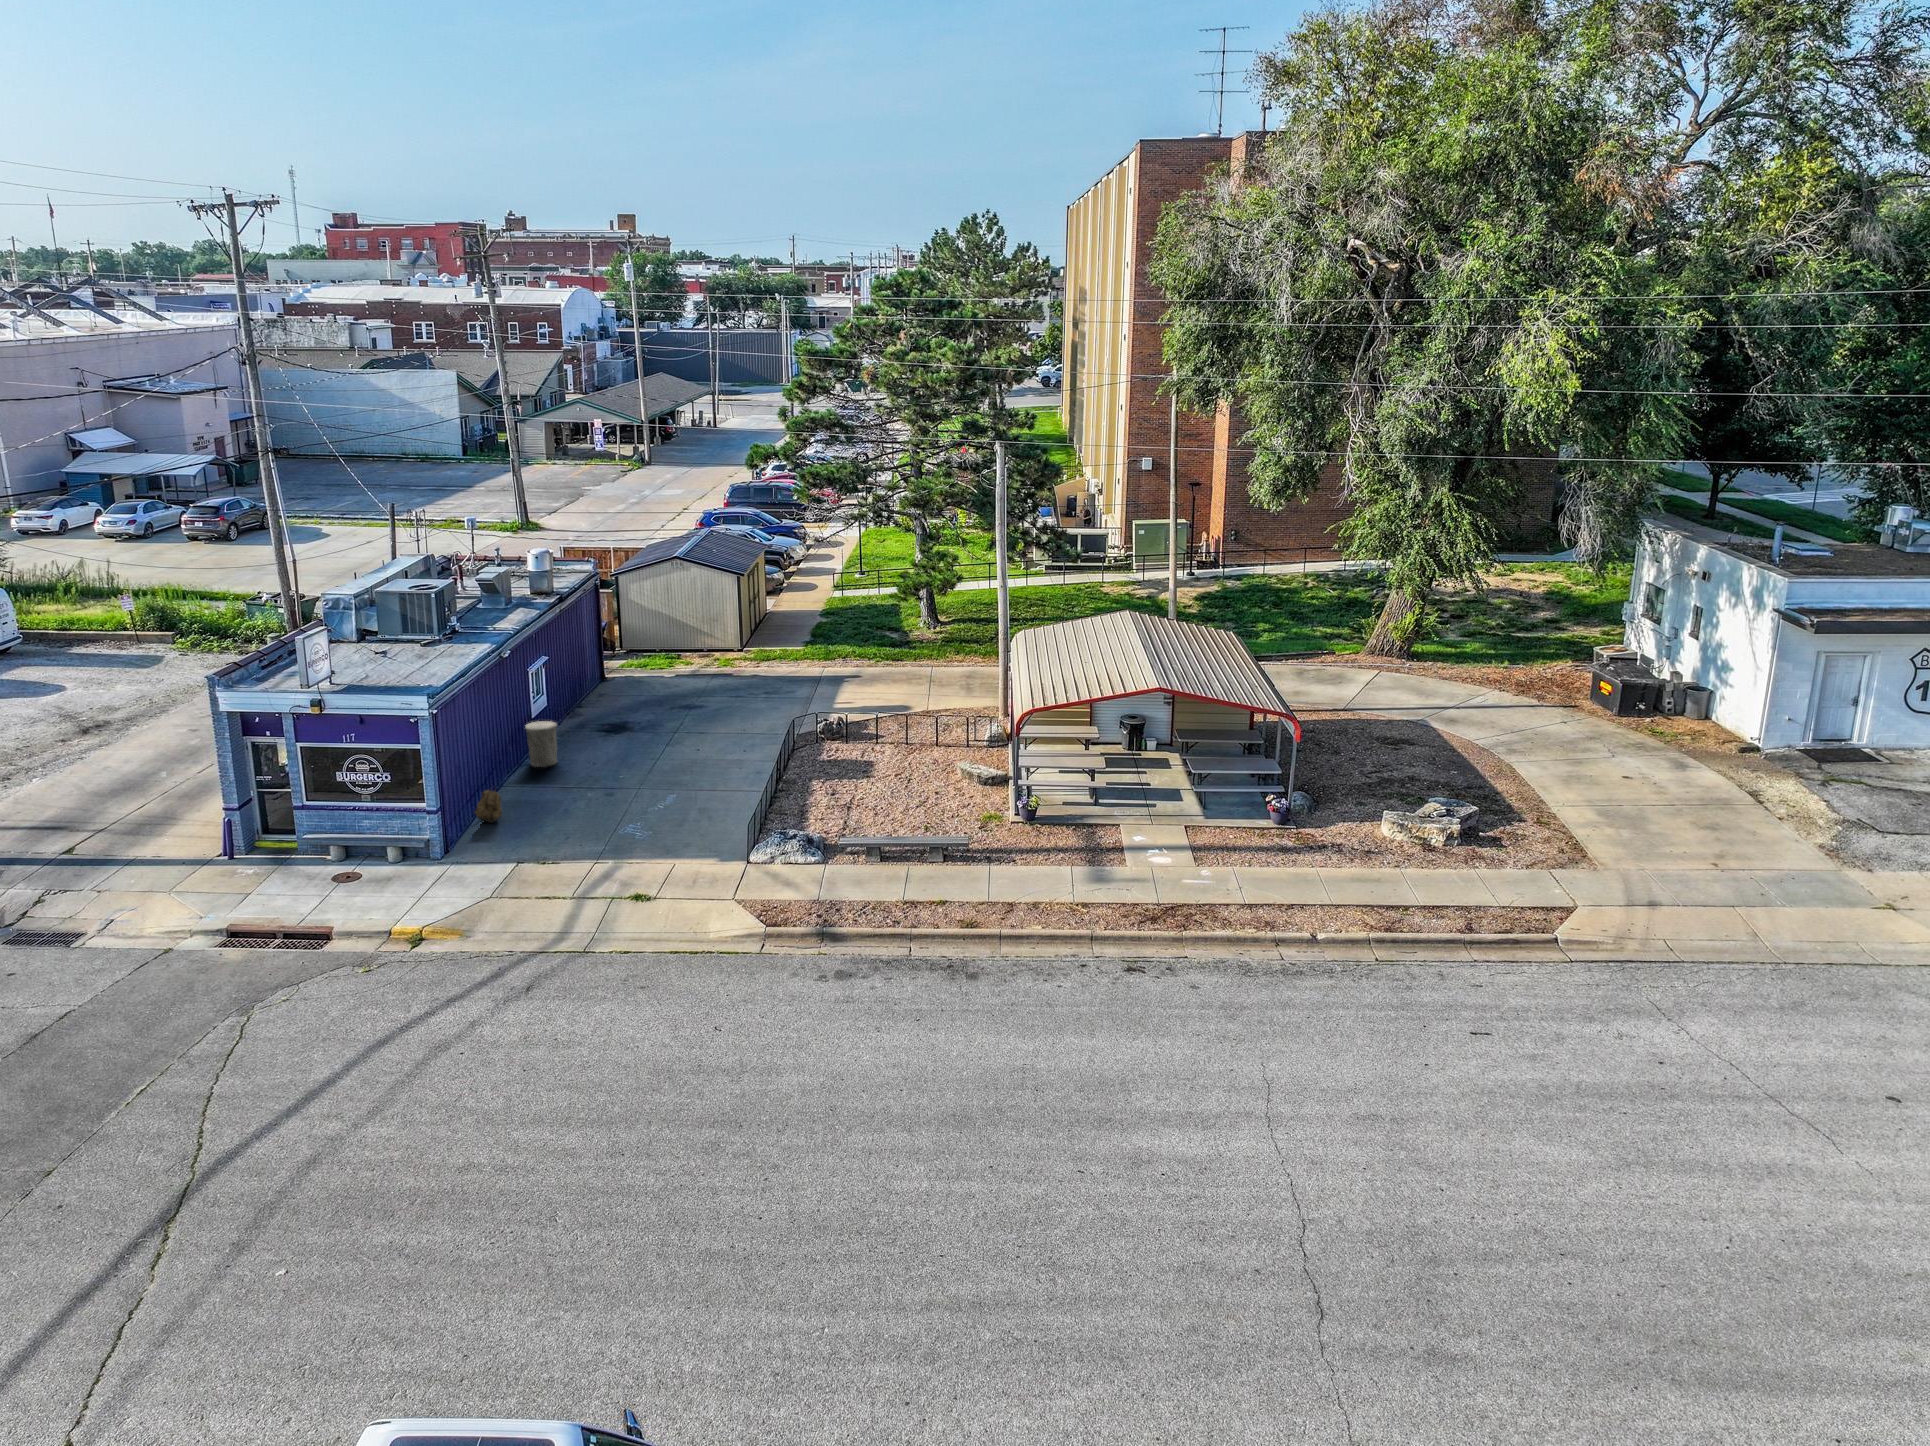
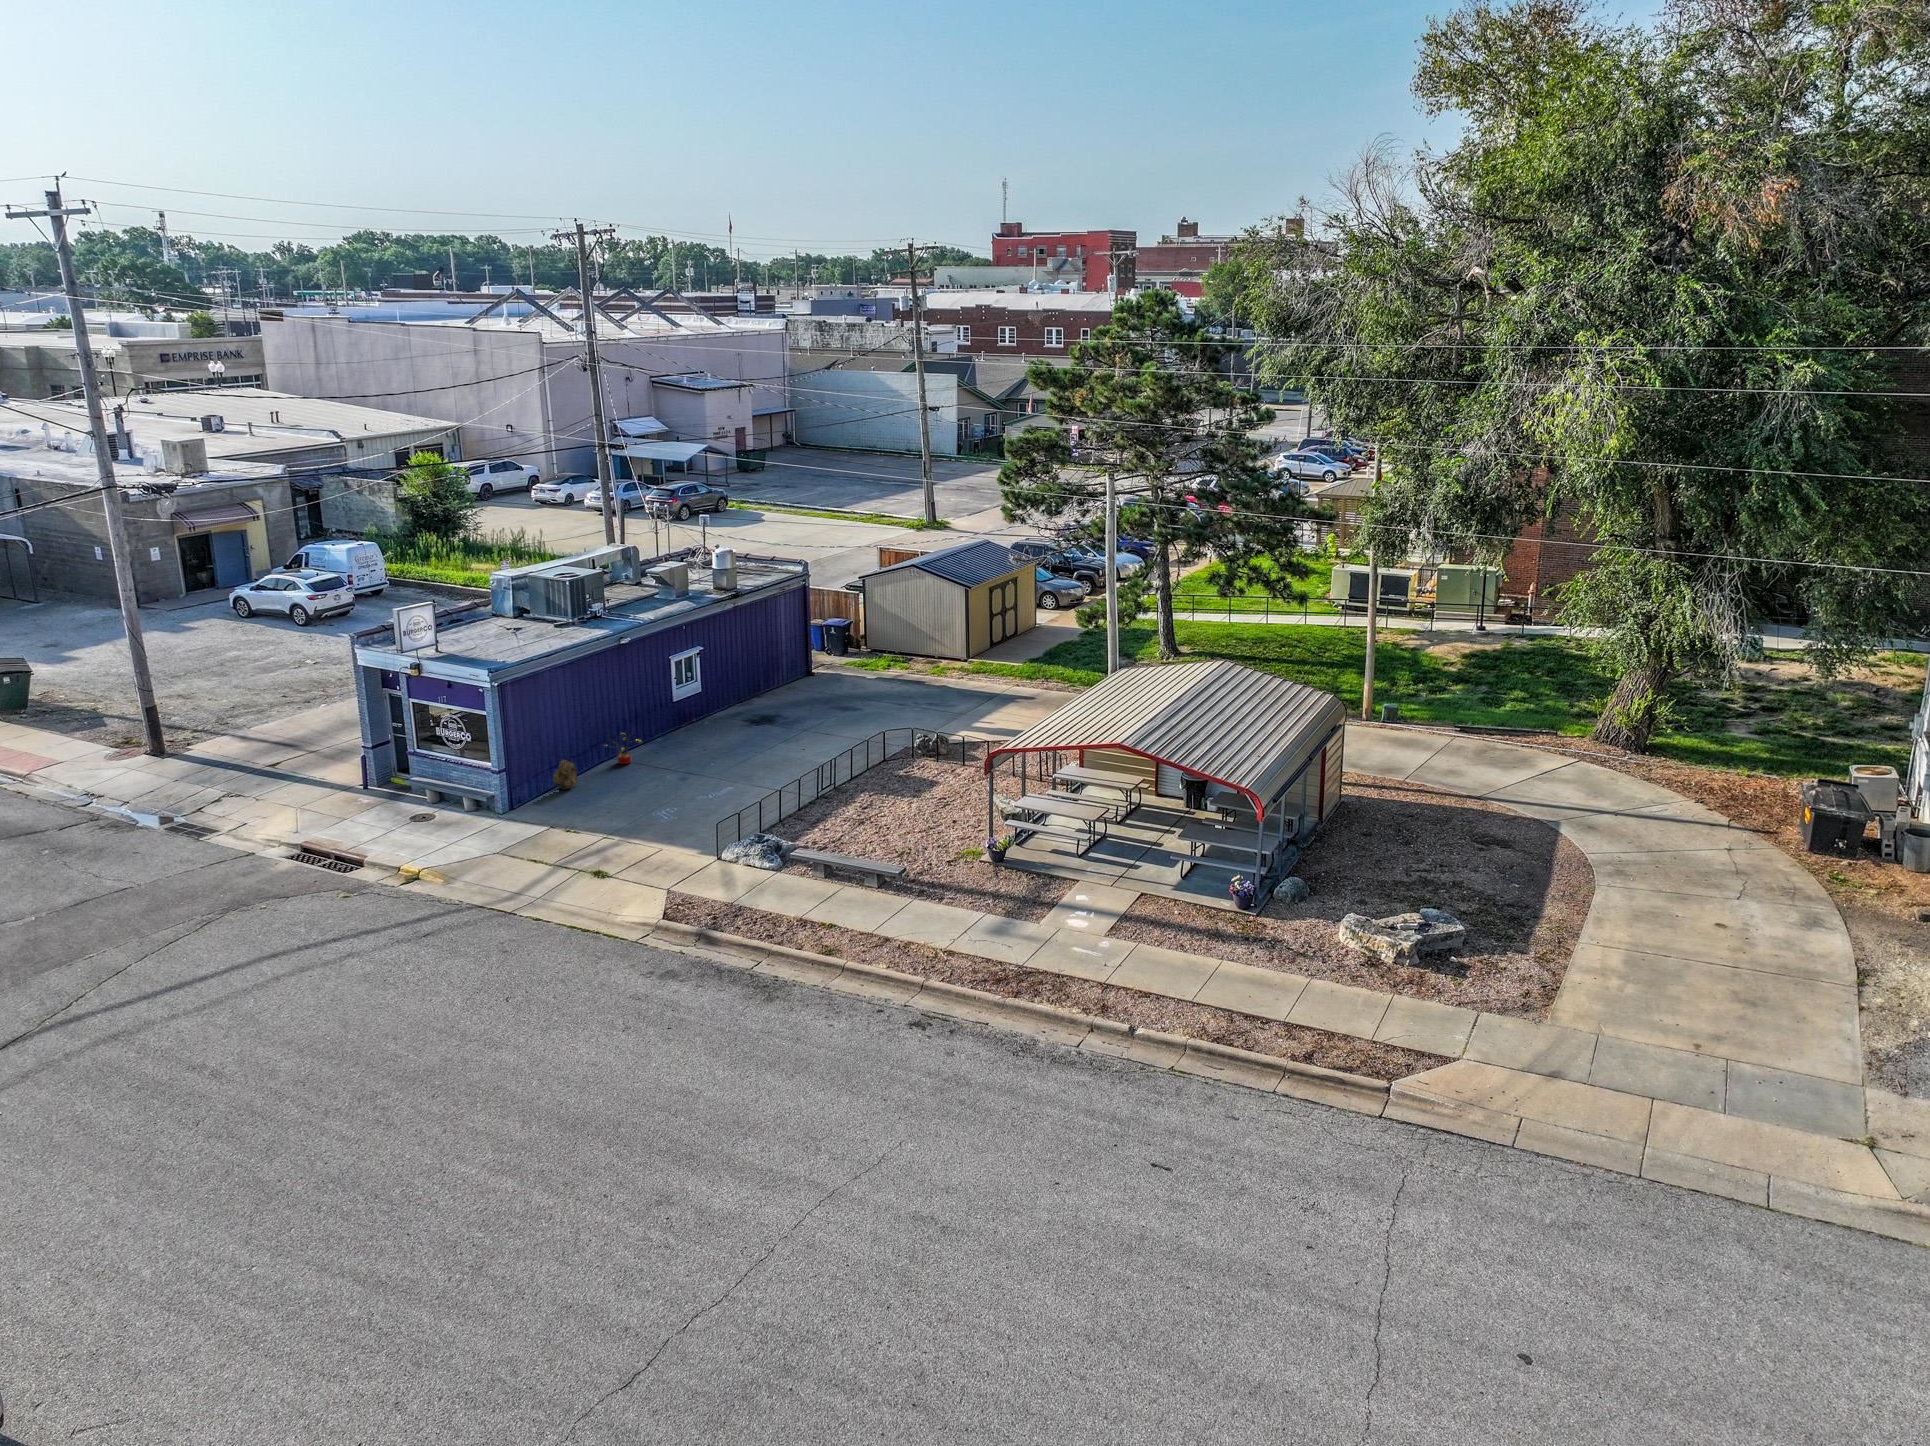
trash can: present [525,721,557,767] -> none [656,705,684,747]
decorative plant: none [498,749,534,790] -> present [613,738,631,764]

